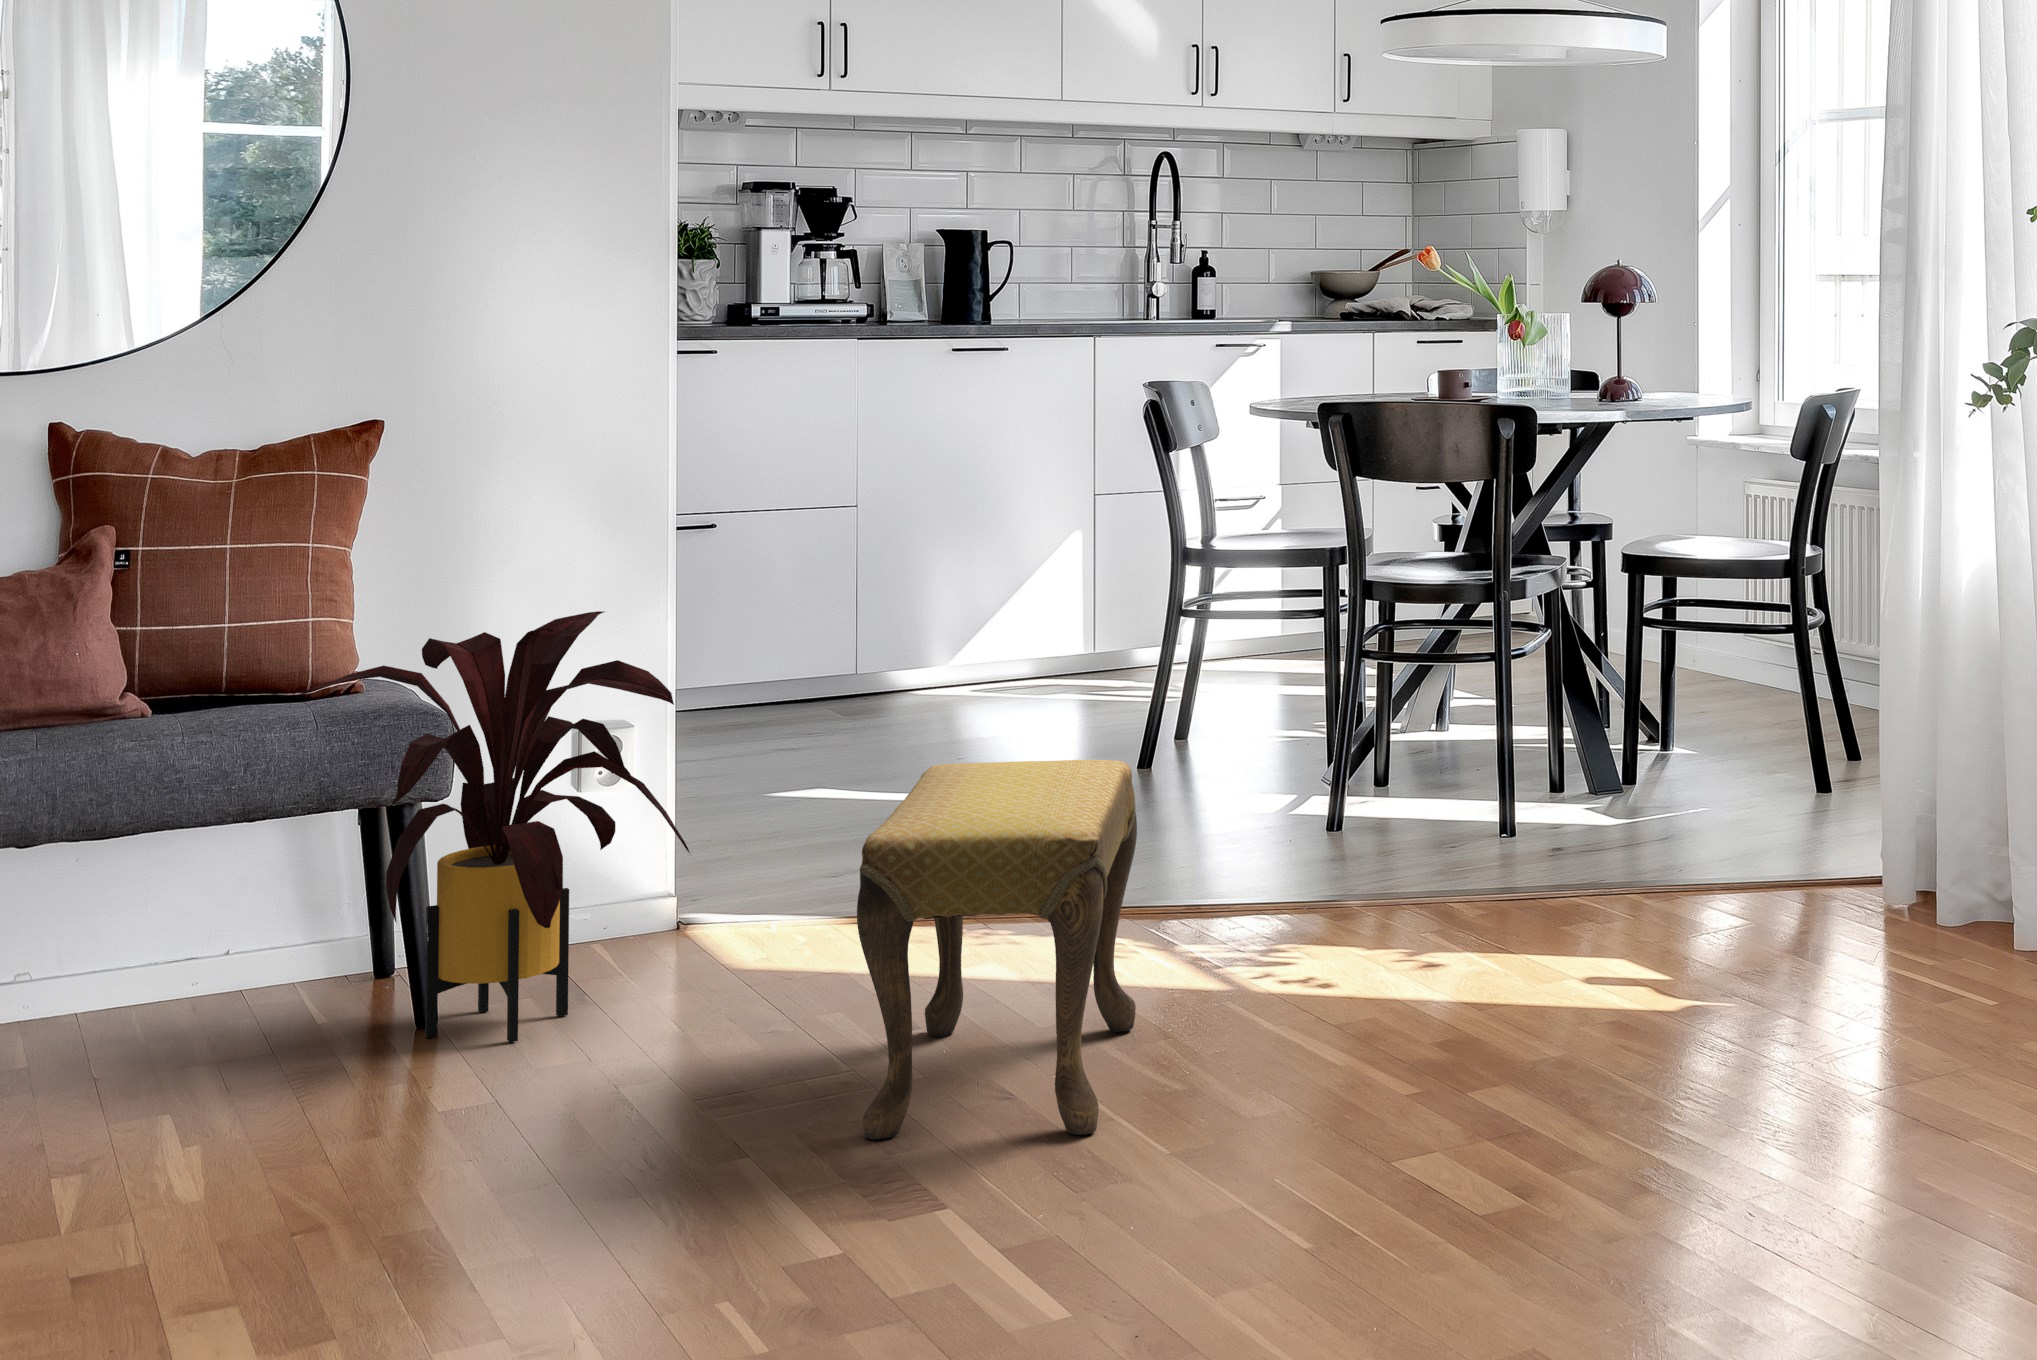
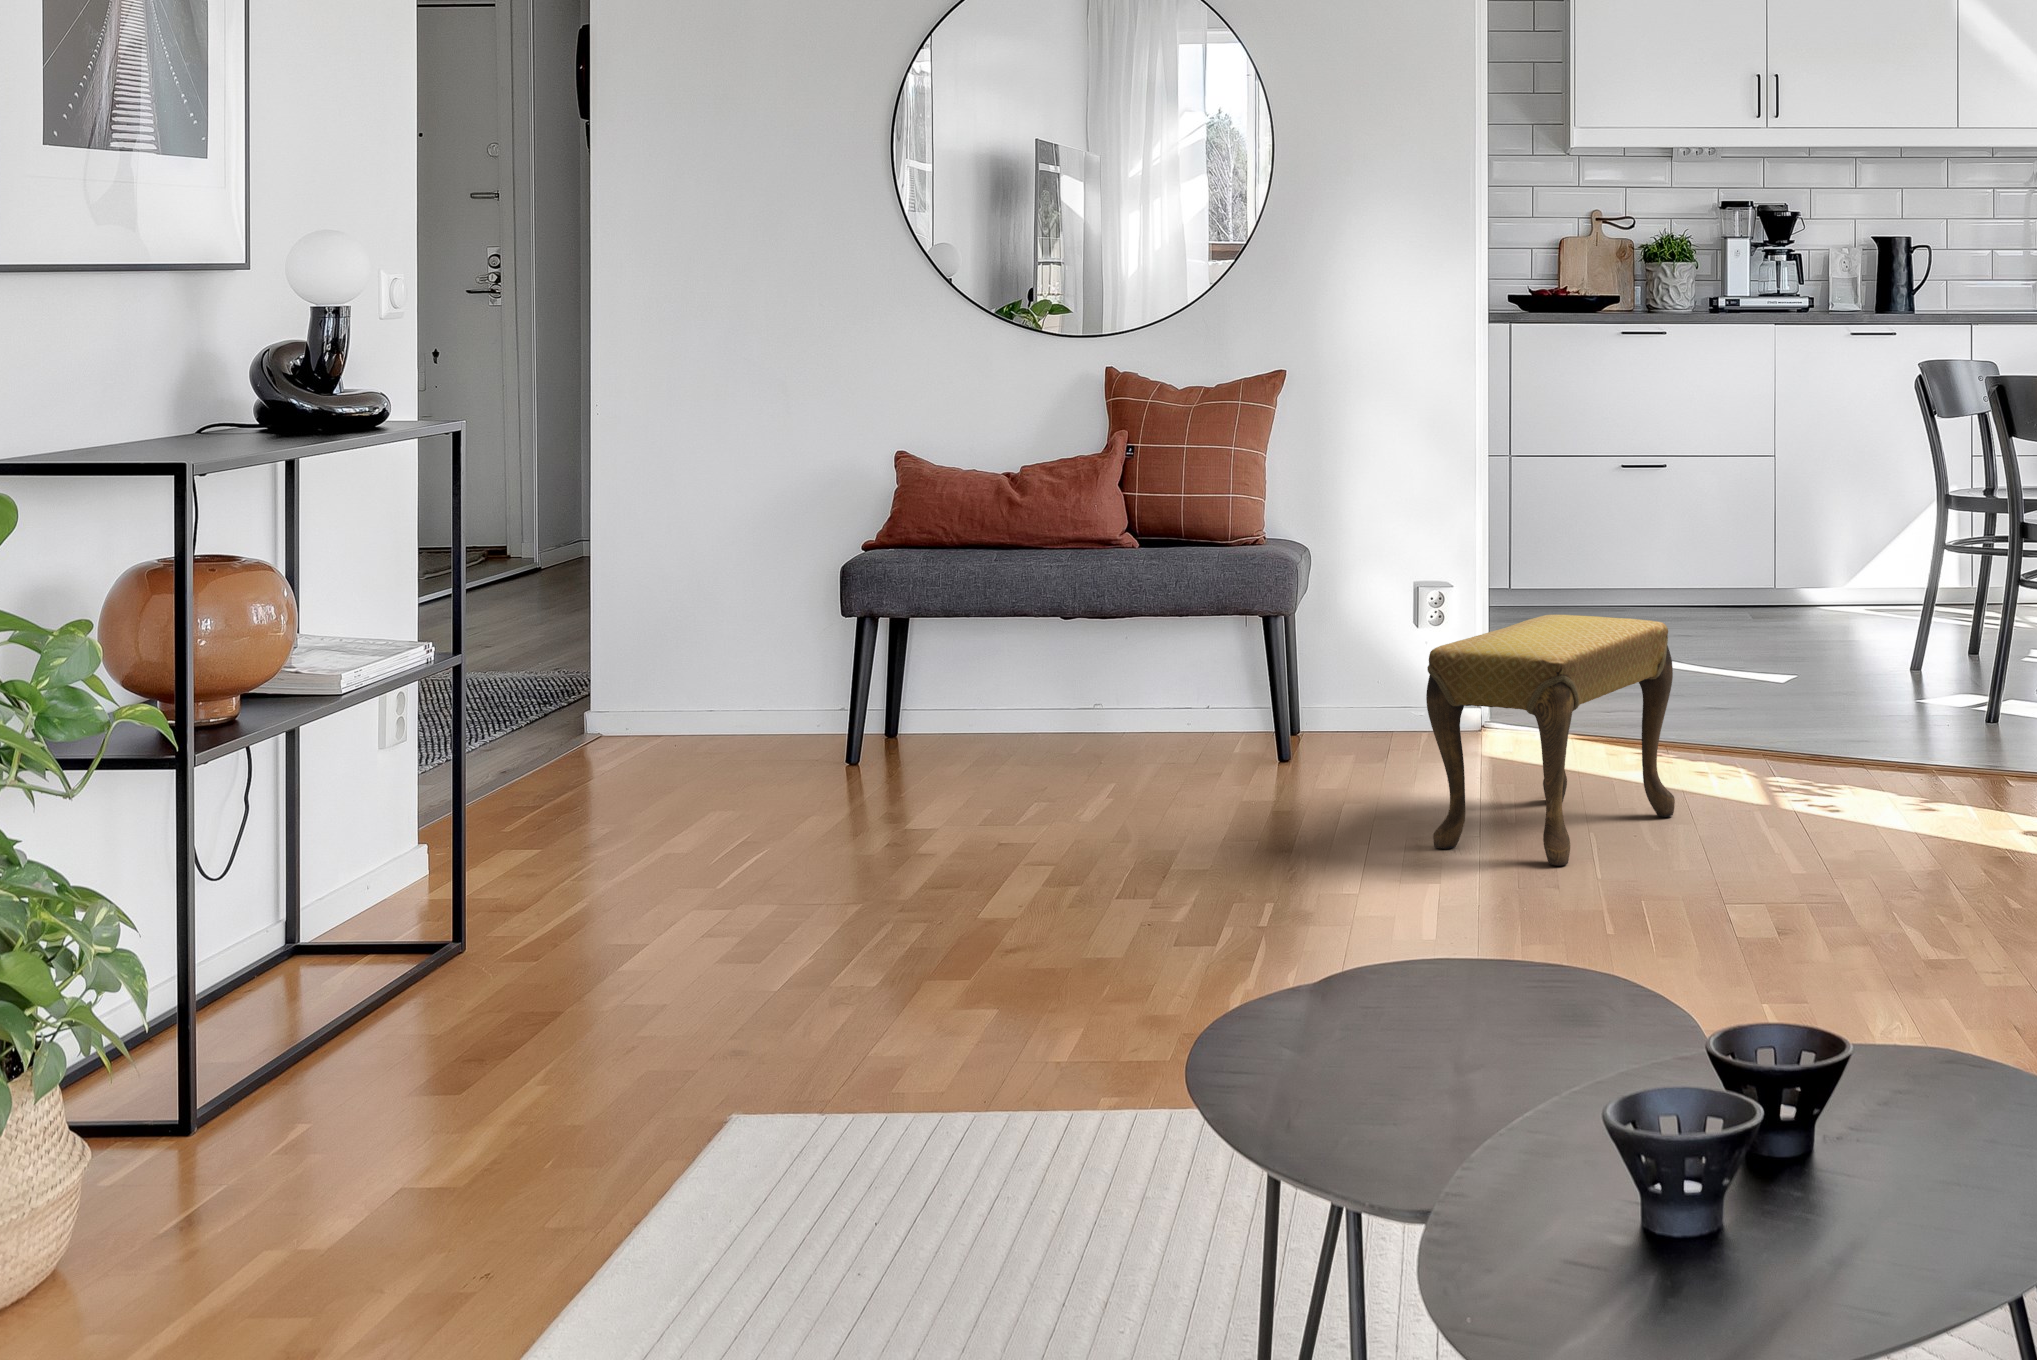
house plant: present [300,611,690,1042] -> none [1215,502,1427,771]

